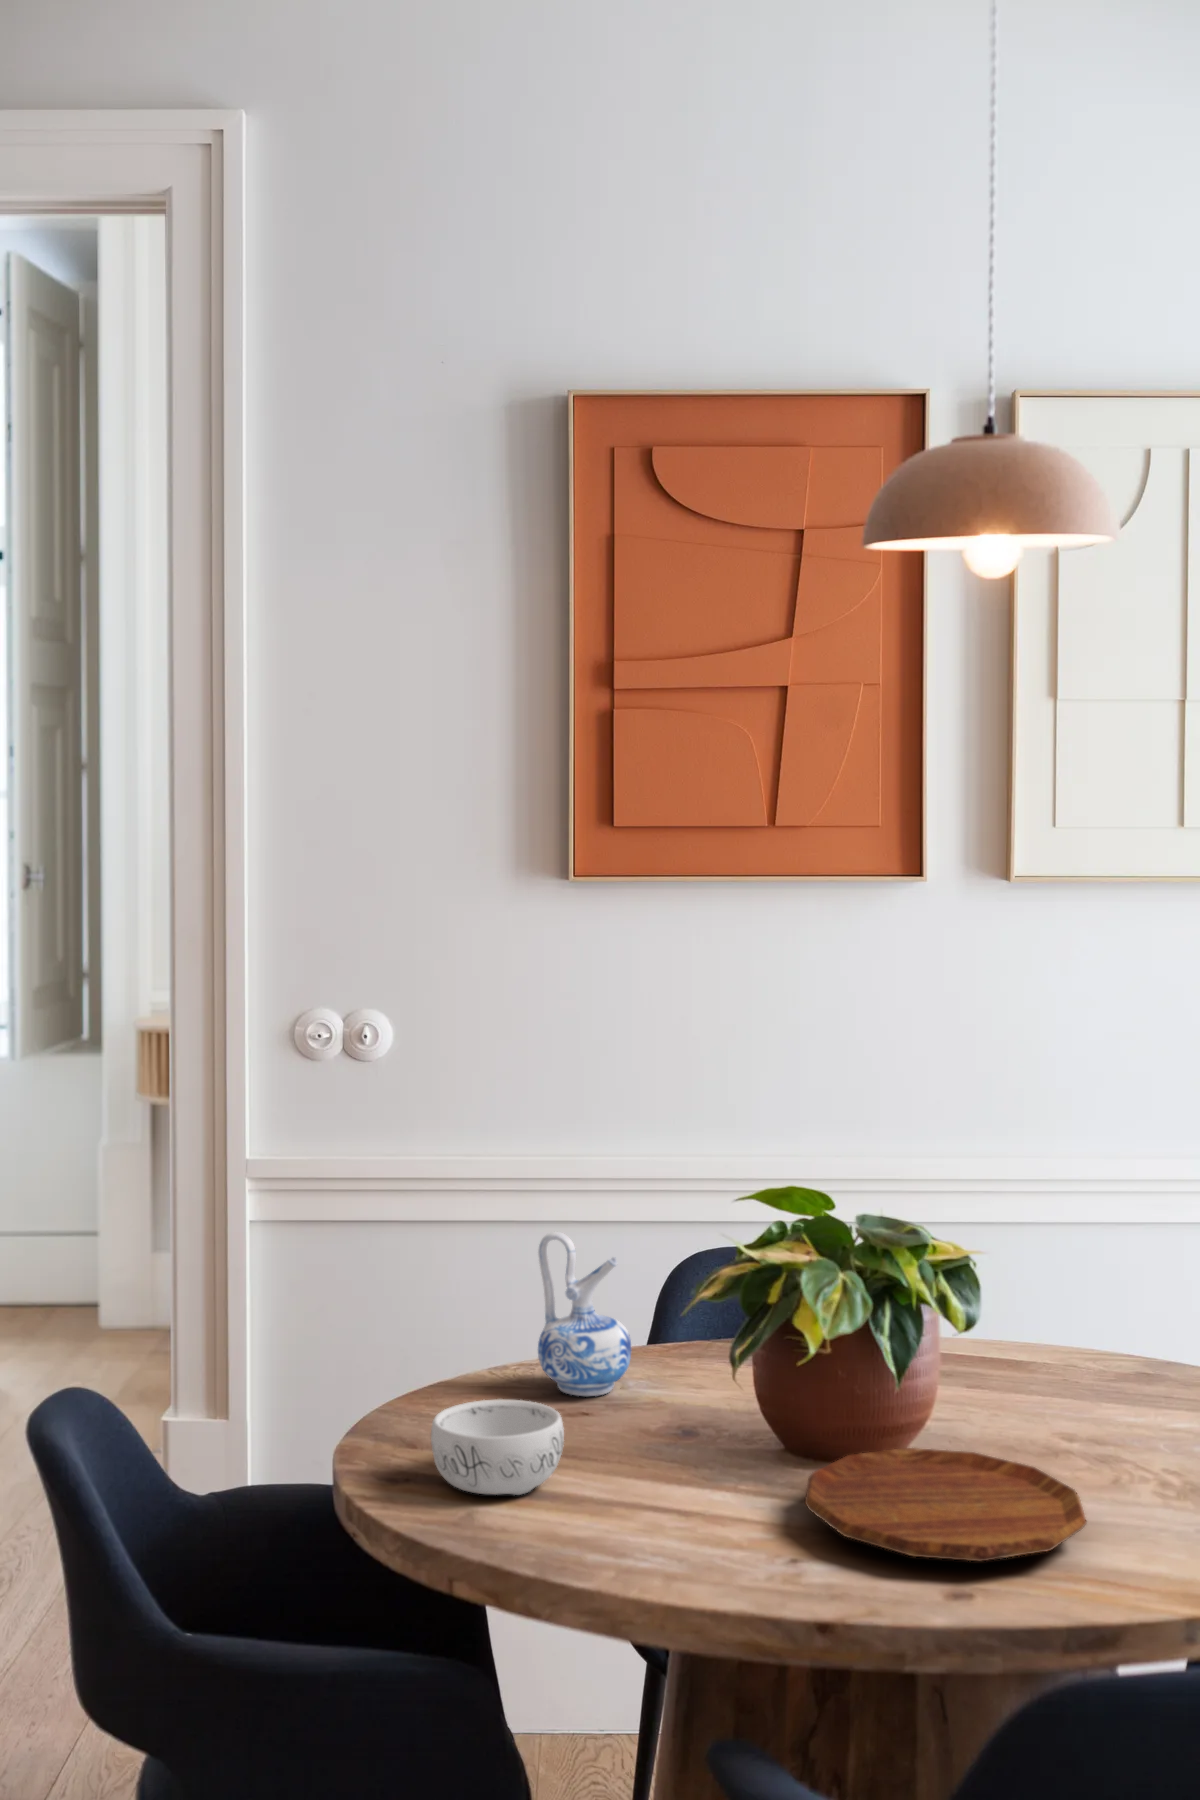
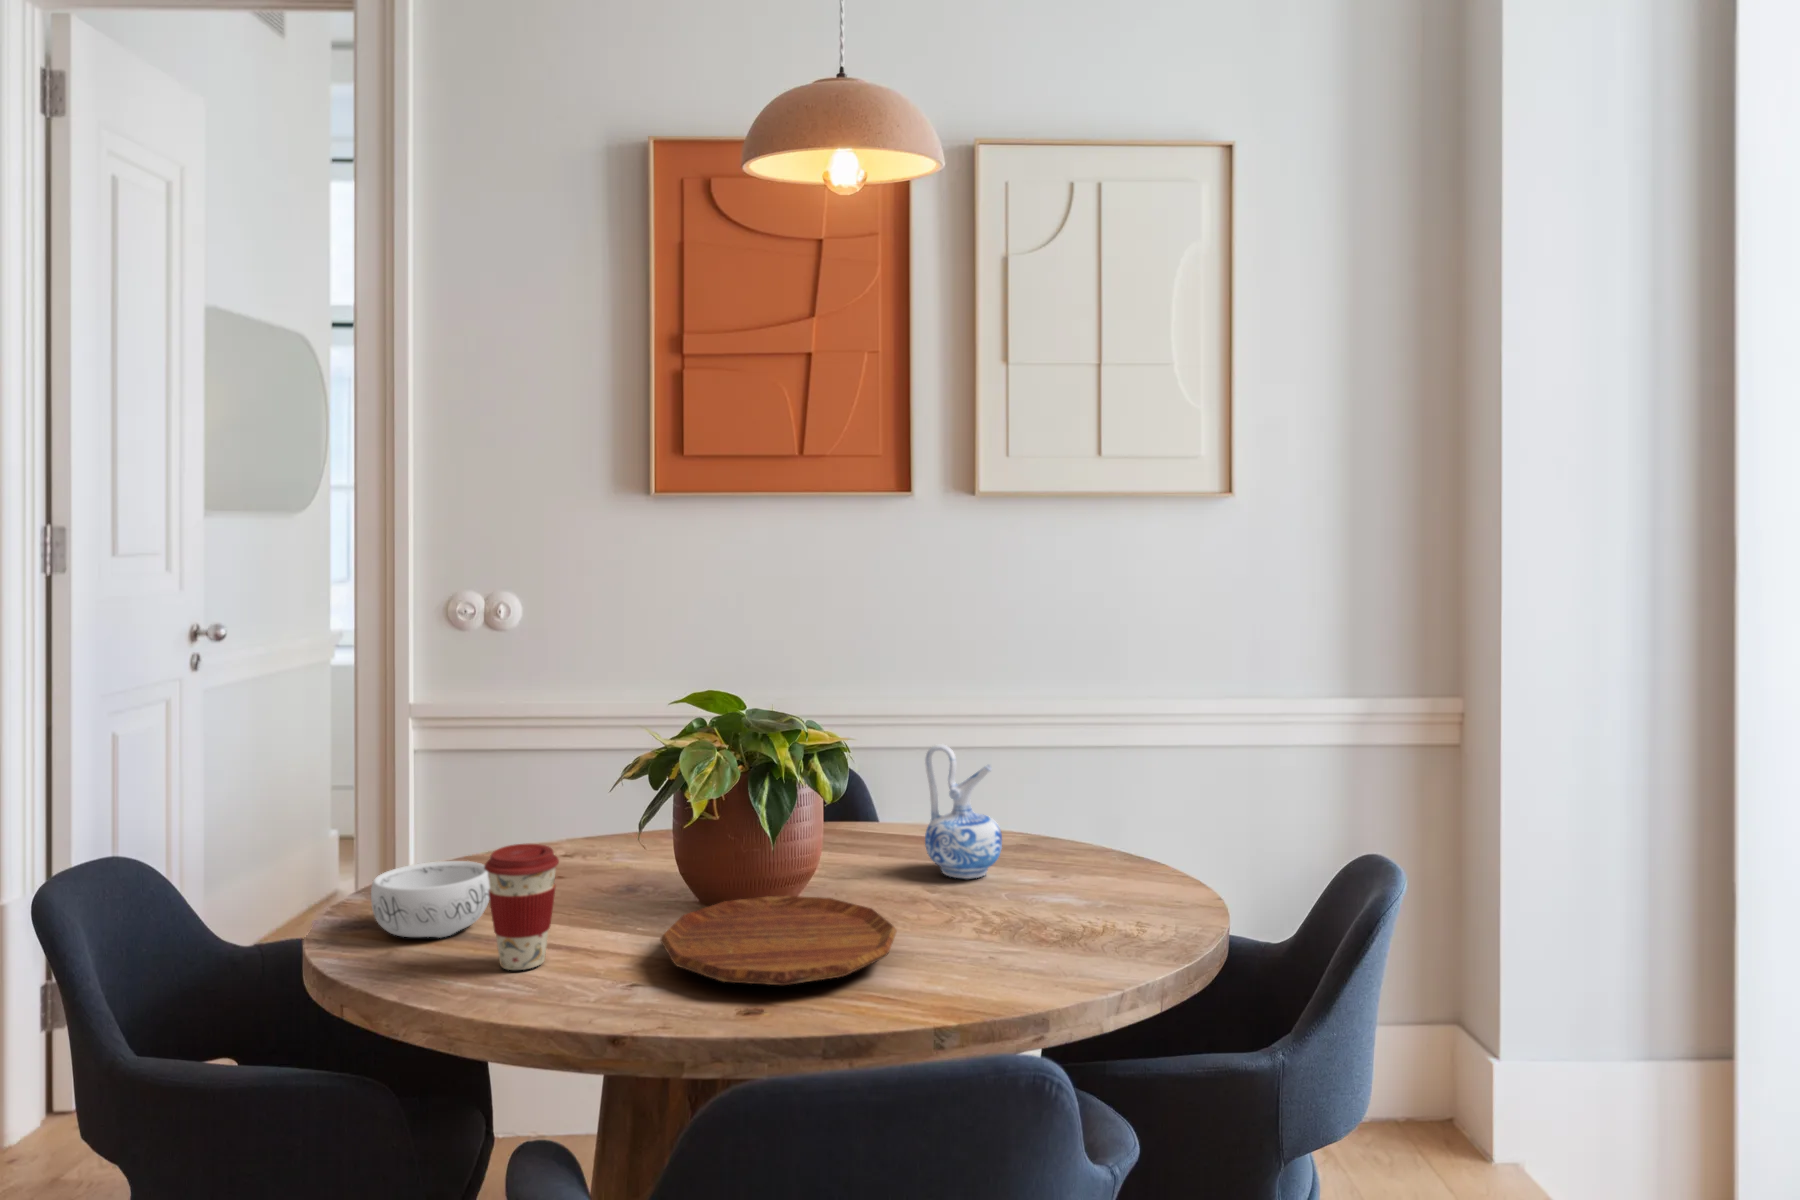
ceramic pitcher: present [538,1232,631,1396] -> present [925,744,1002,879]
coffee cup: none [603,1387,686,1537] -> present [484,844,559,970]

